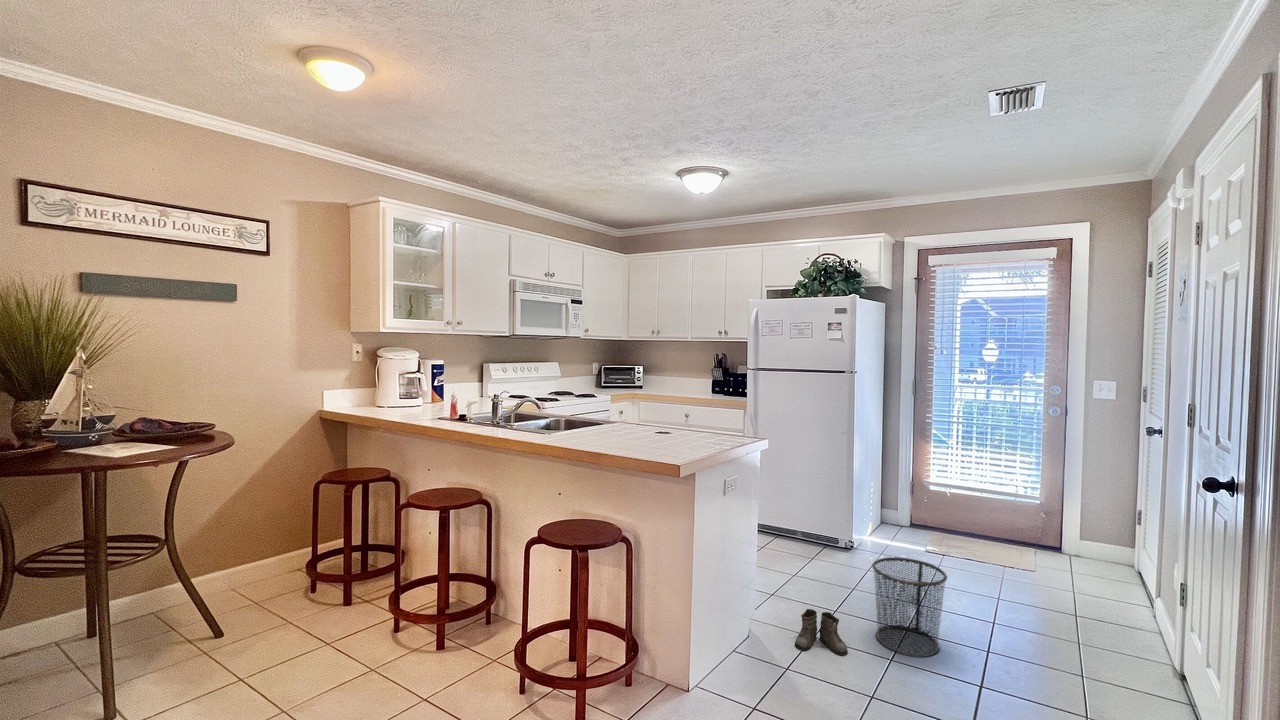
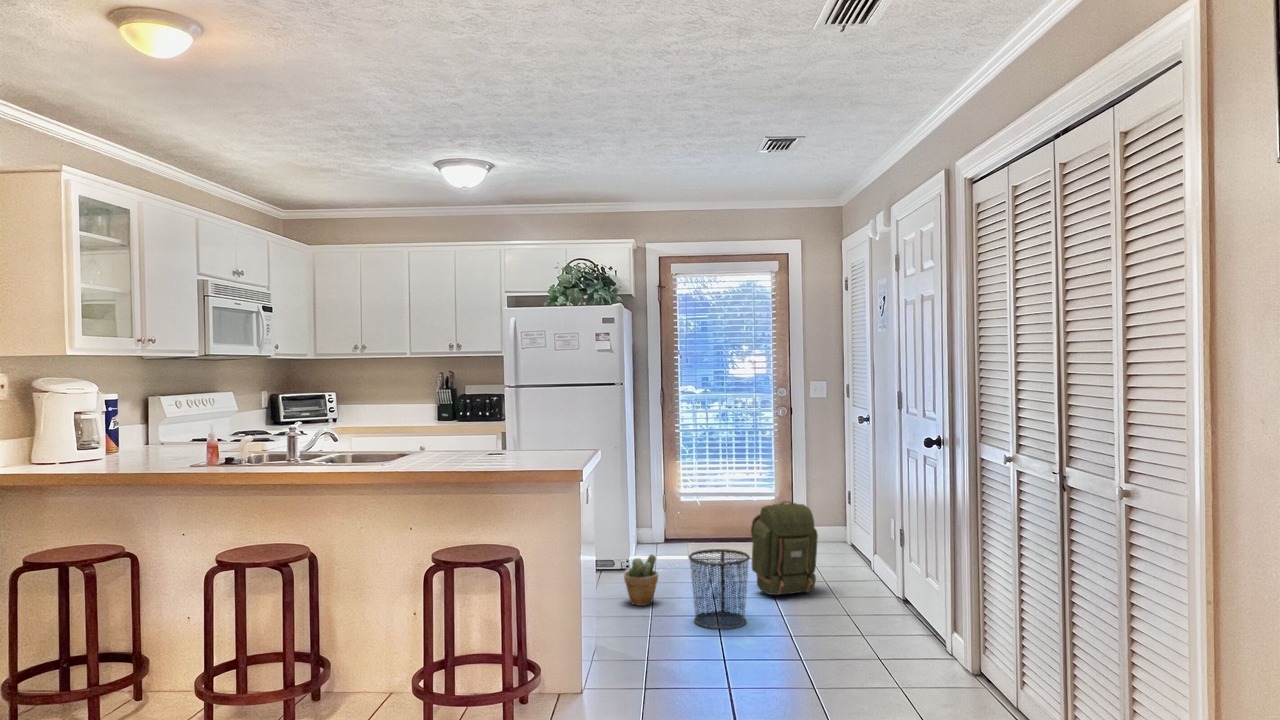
backpack: none [971,517,1064,629] -> present [751,501,818,595]
potted plant: none [820,546,856,597] -> present [624,555,658,606]
boots: present [795,609,848,655] -> none [628,608,682,645]

